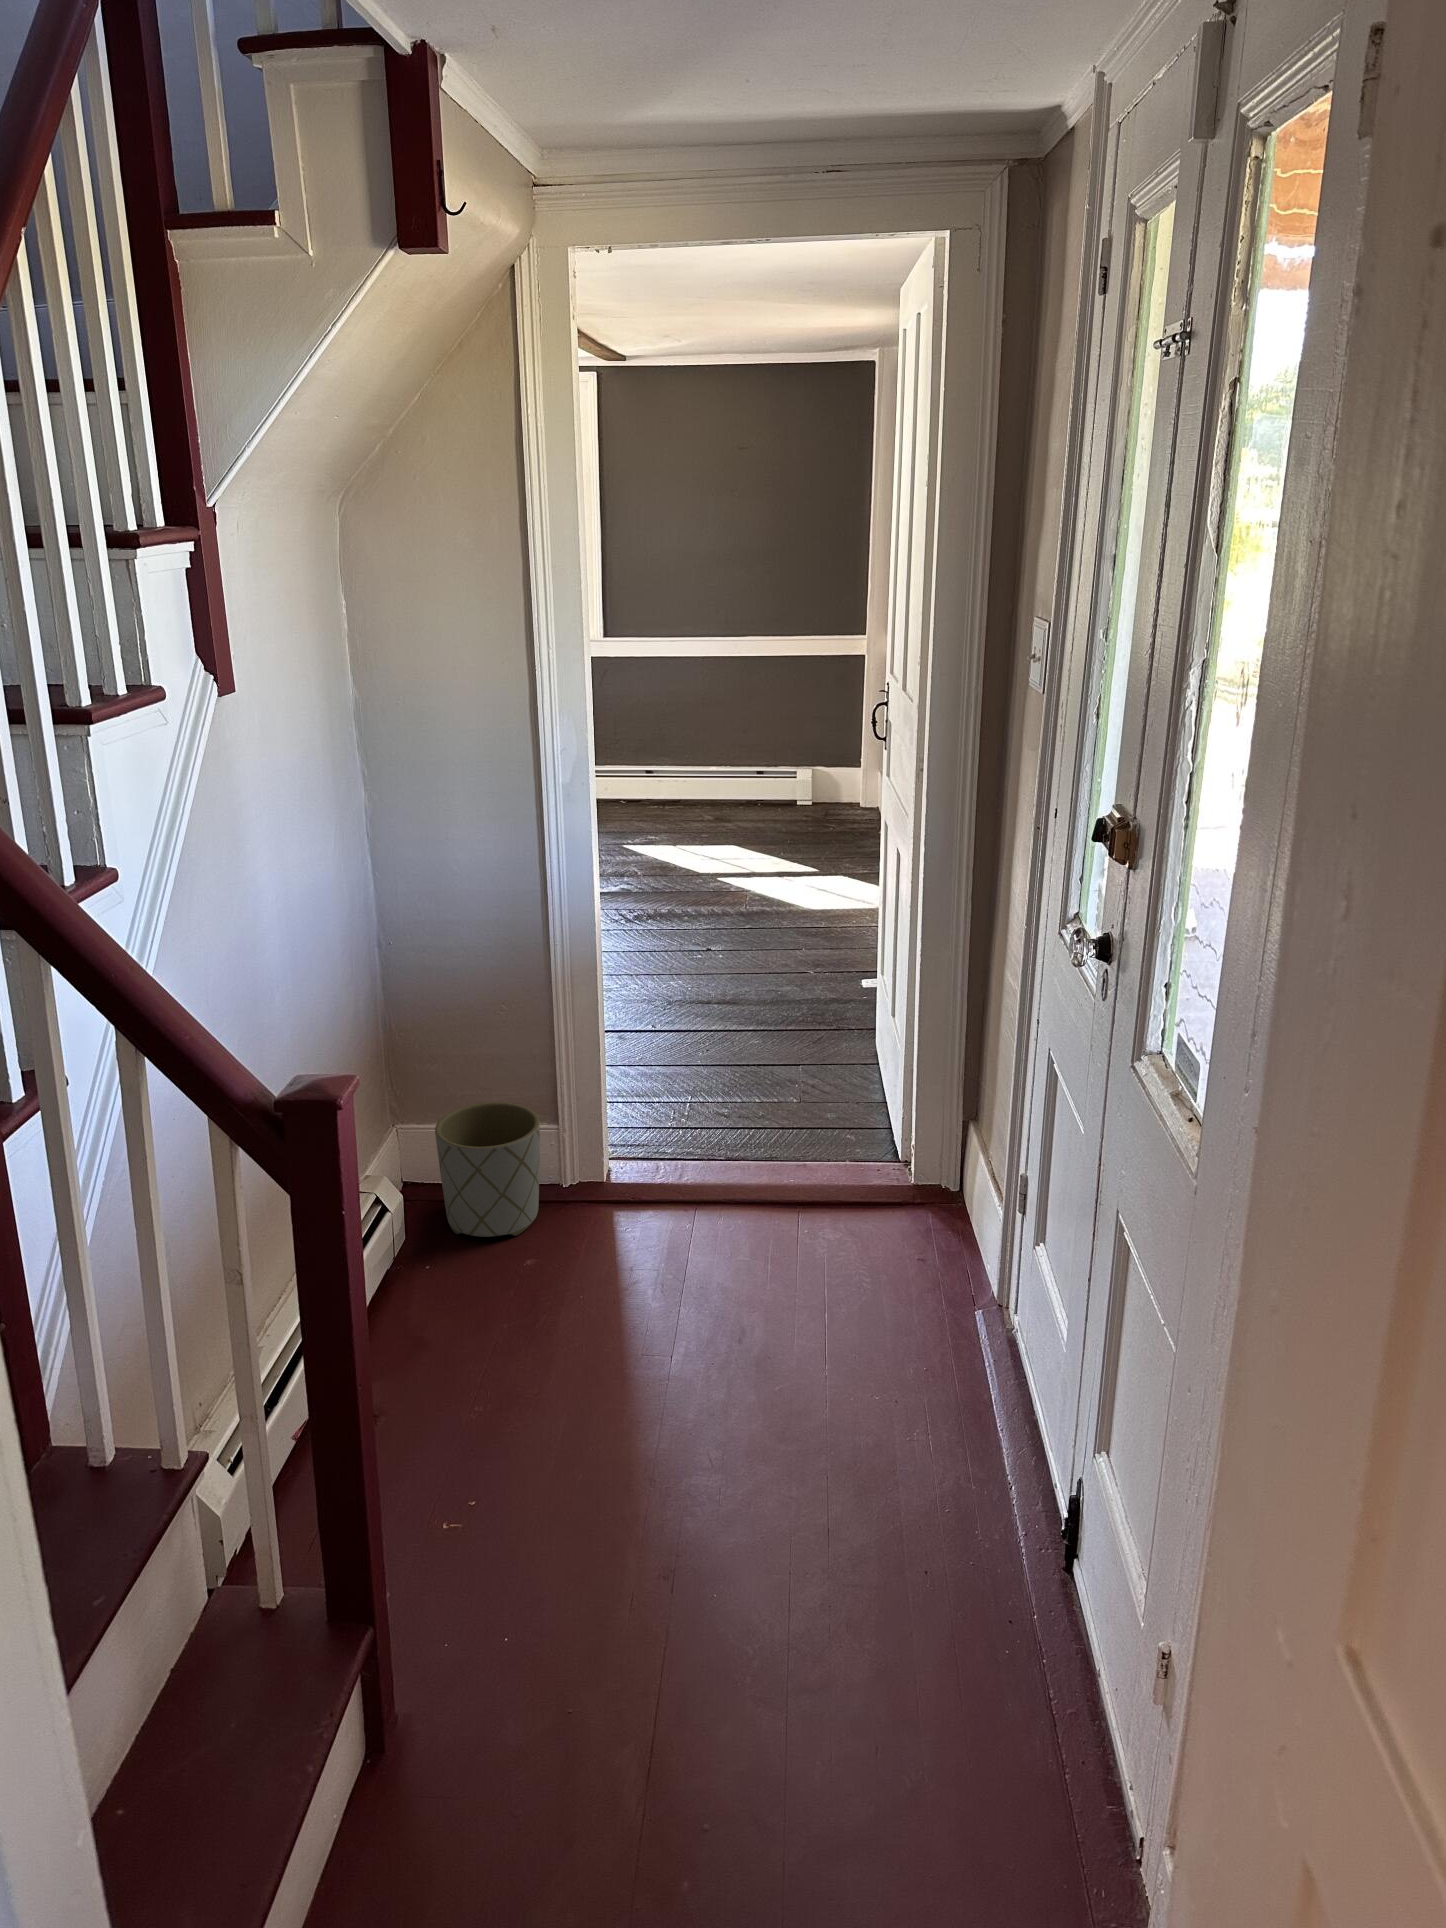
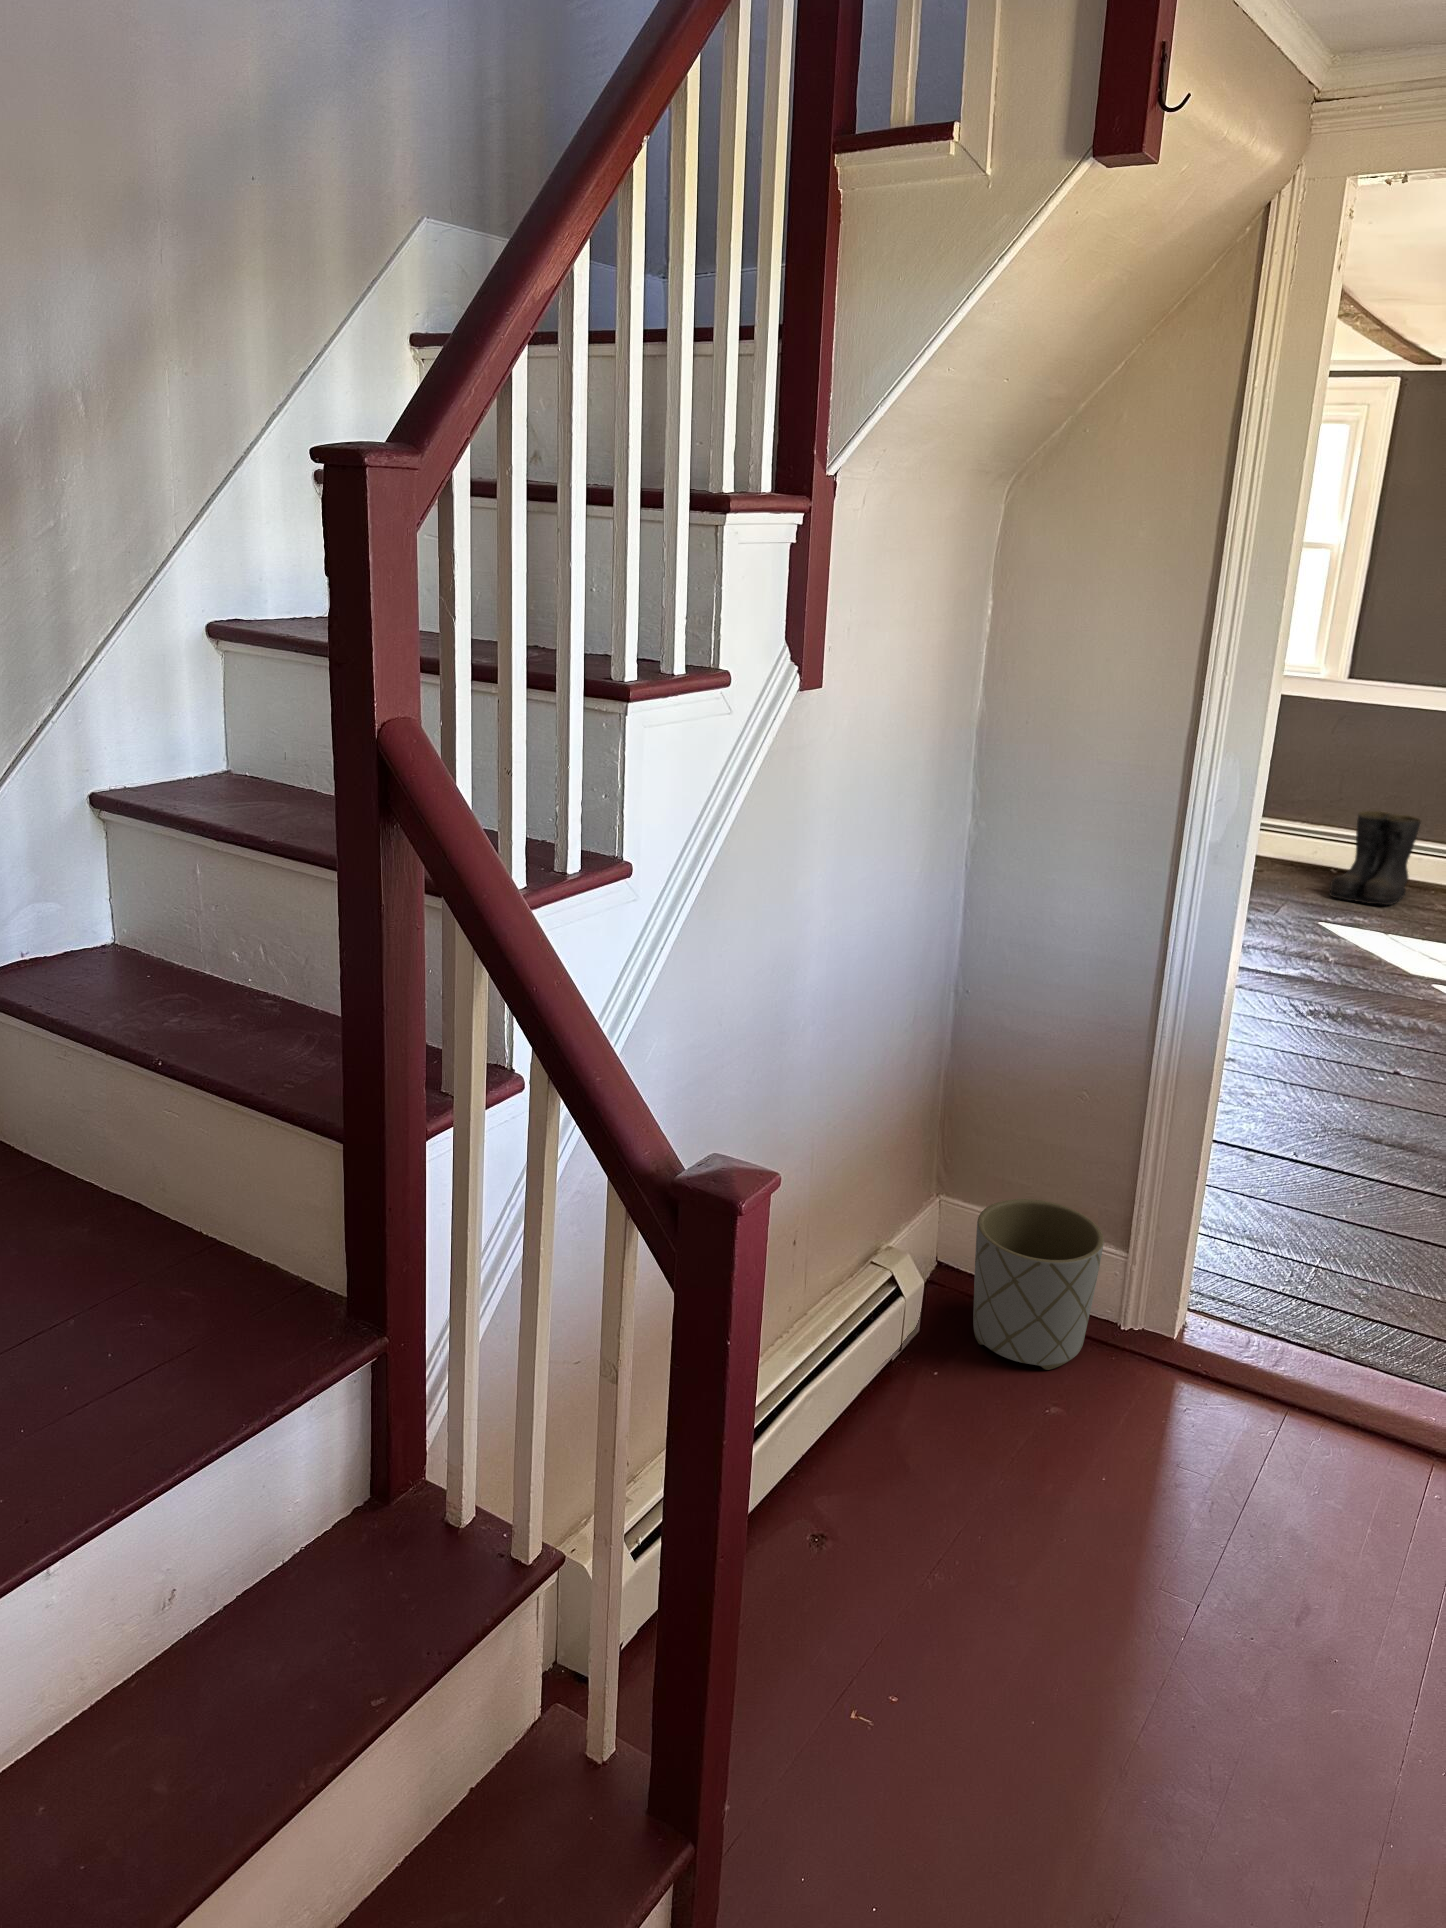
boots: none [625,748,683,824] -> present [1330,811,1421,905]

